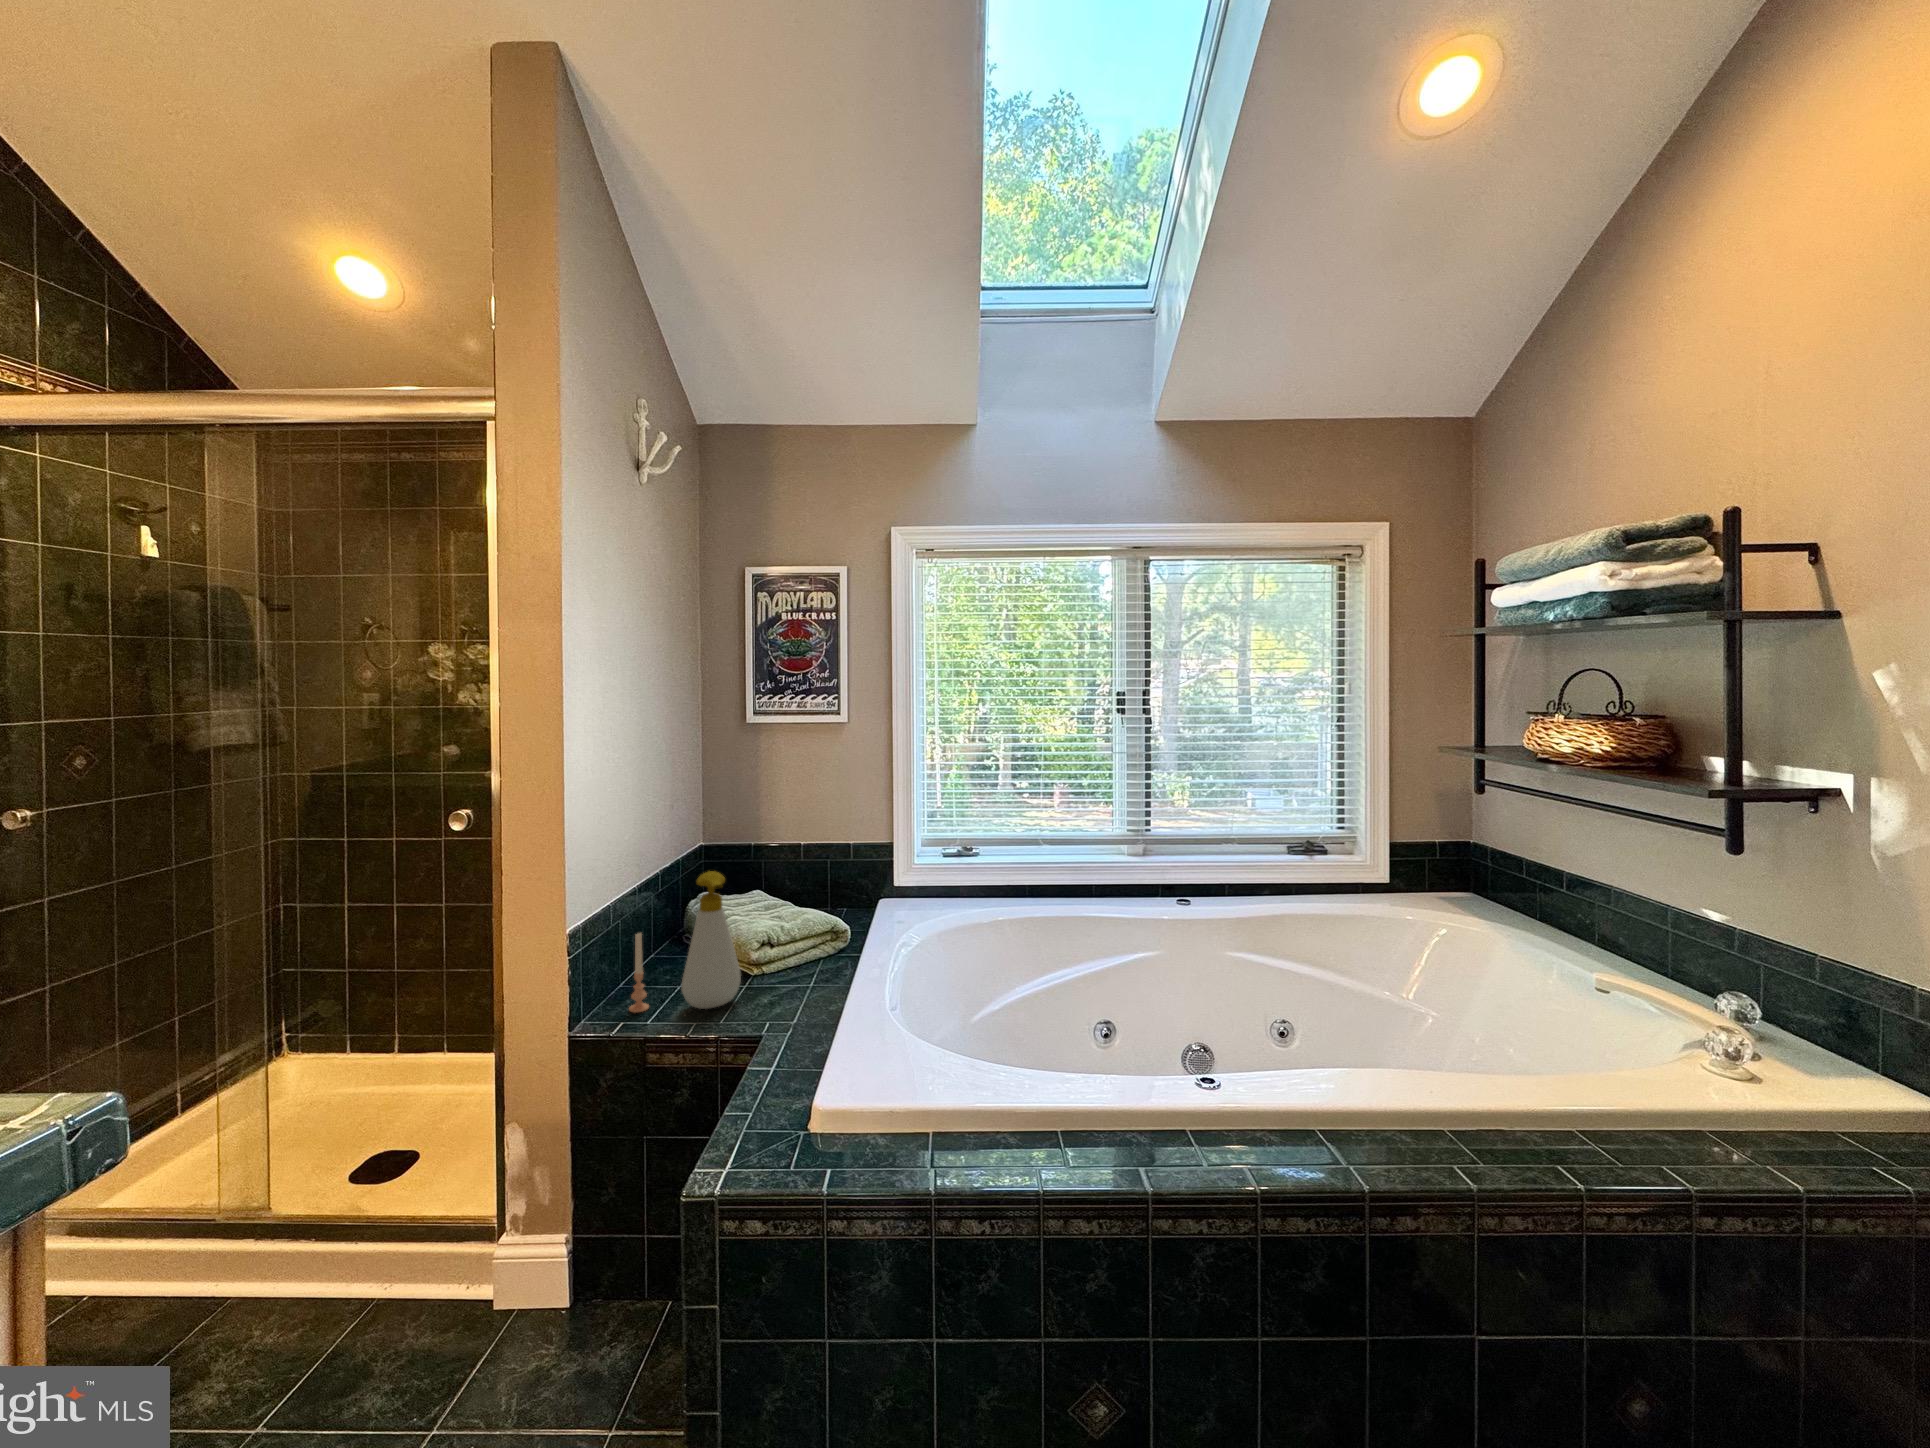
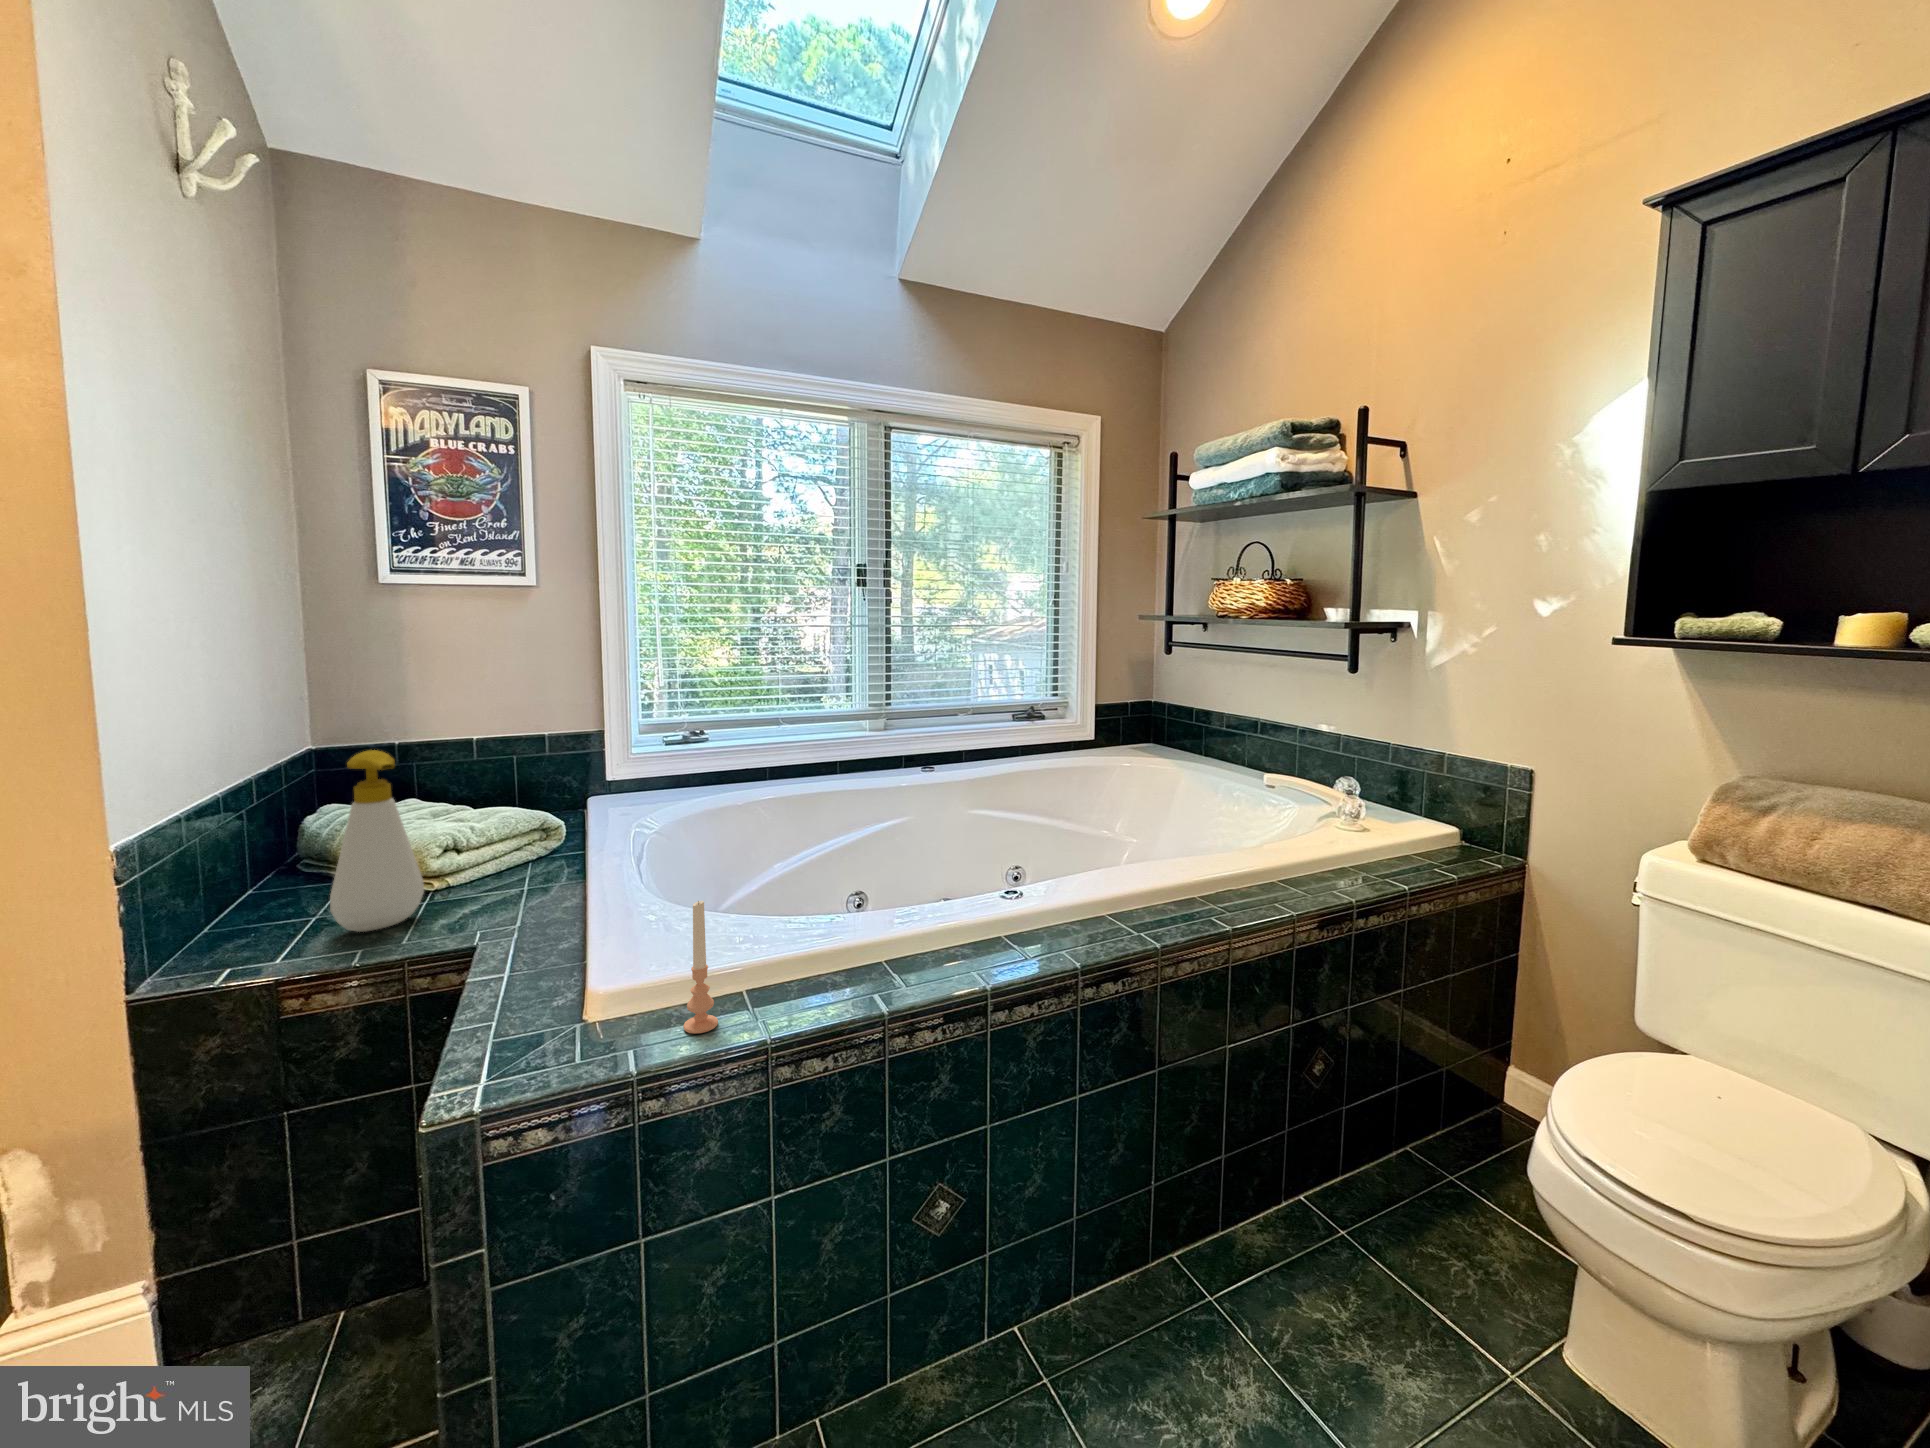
candle: present [629,933,649,1012] -> present [684,901,718,1034]

